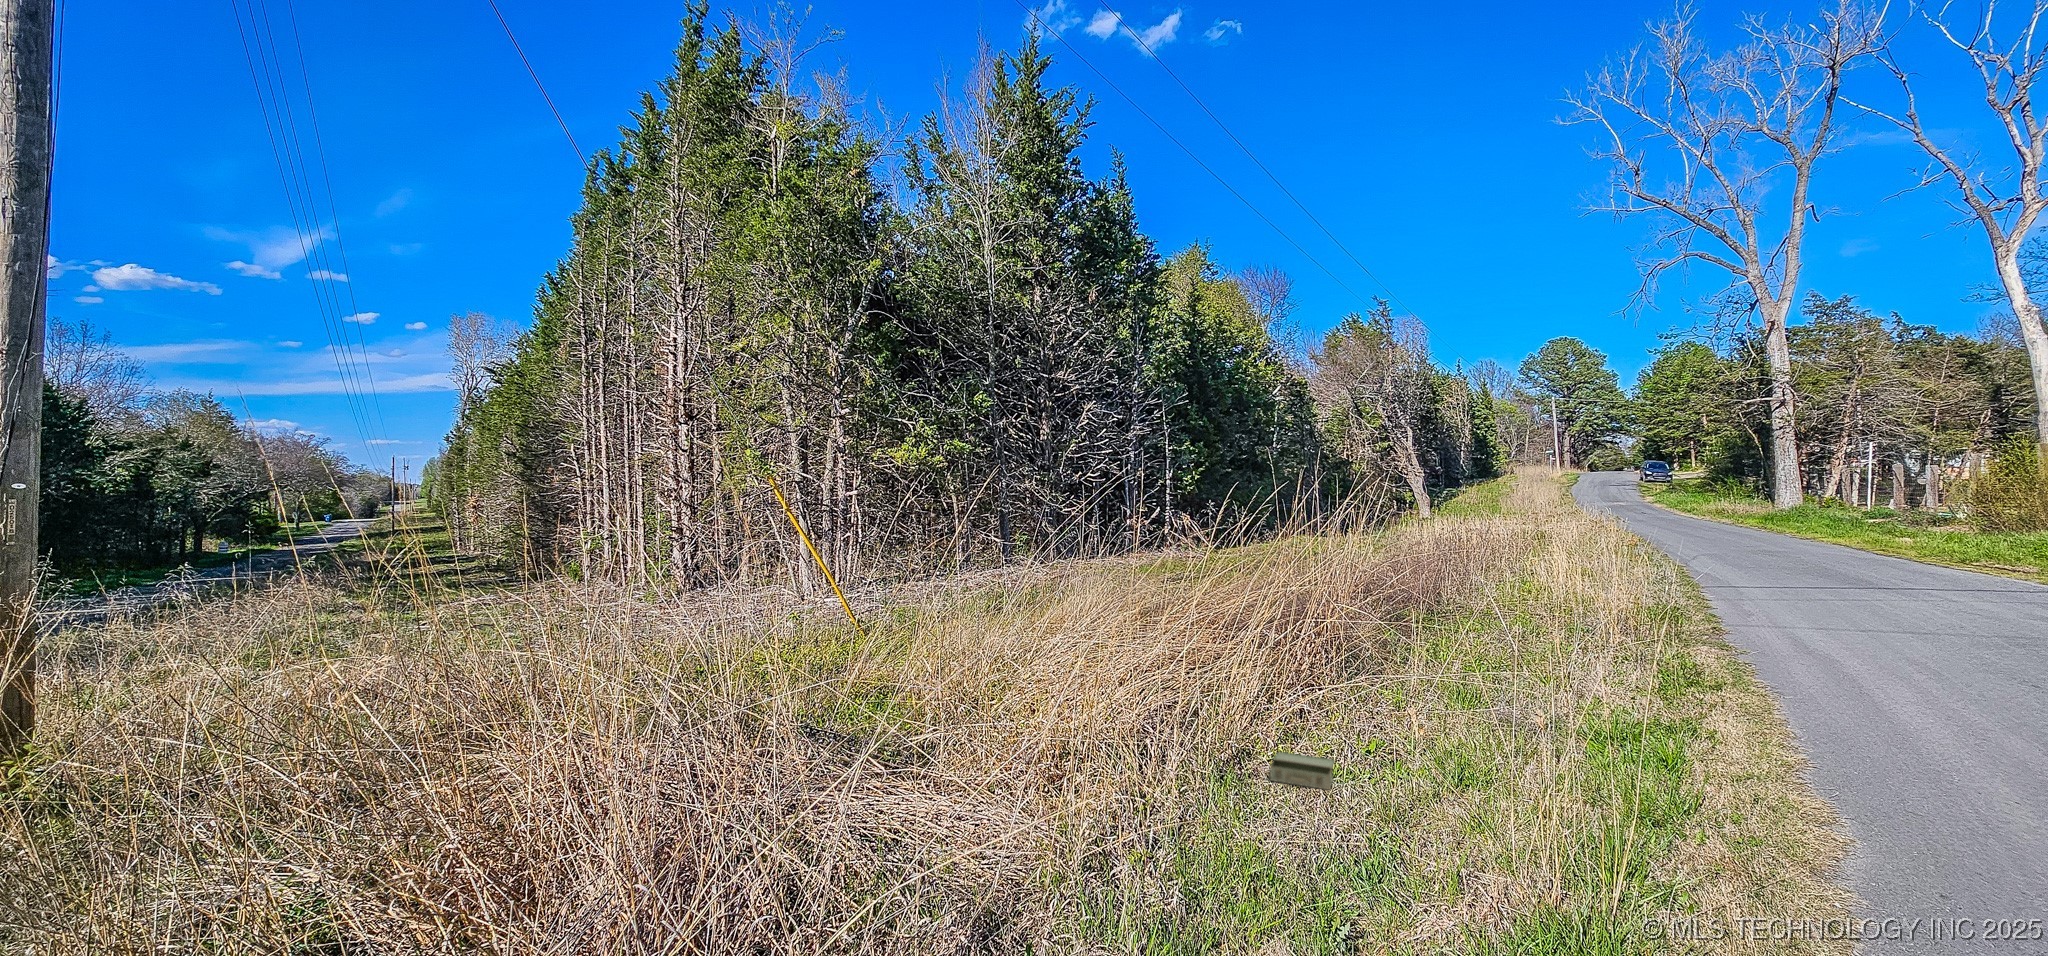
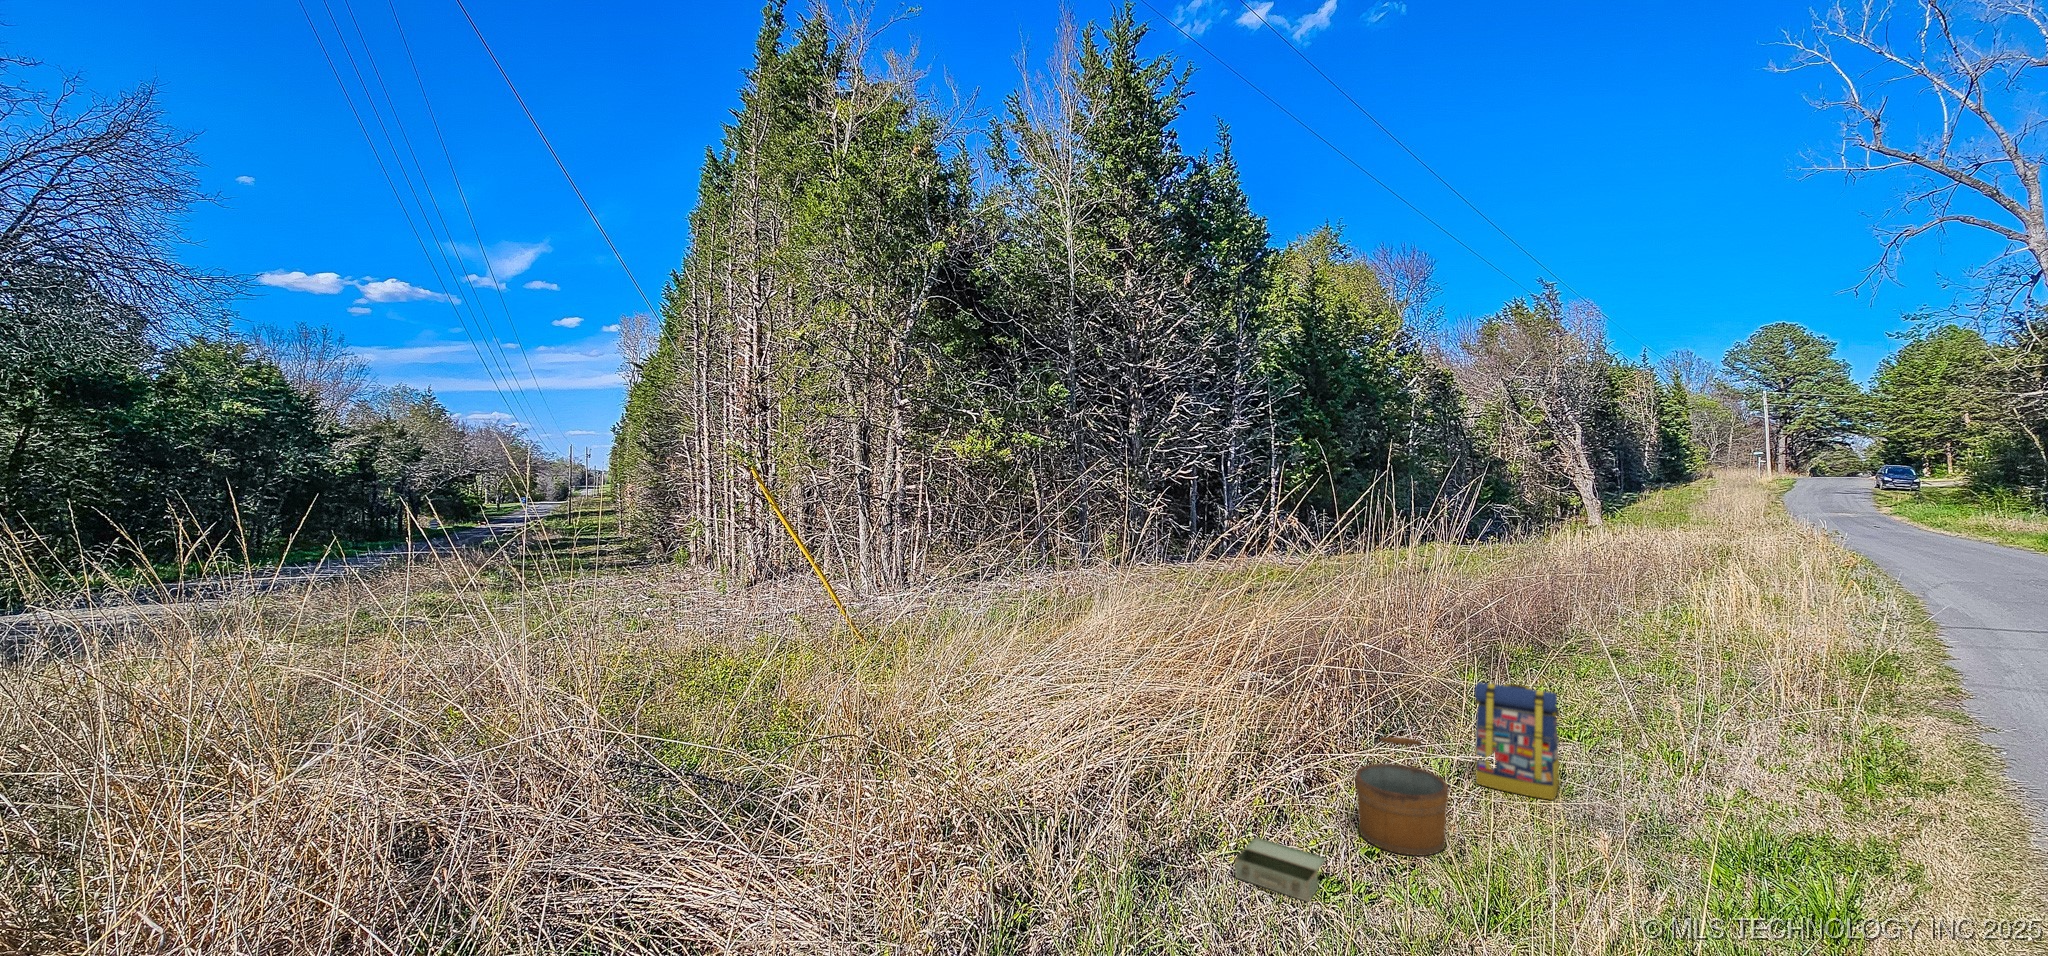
backpack: none [1413,629,1476,714] -> present [1475,682,1560,800]
bucket: none [1340,669,1412,756] -> present [1354,737,1450,856]

